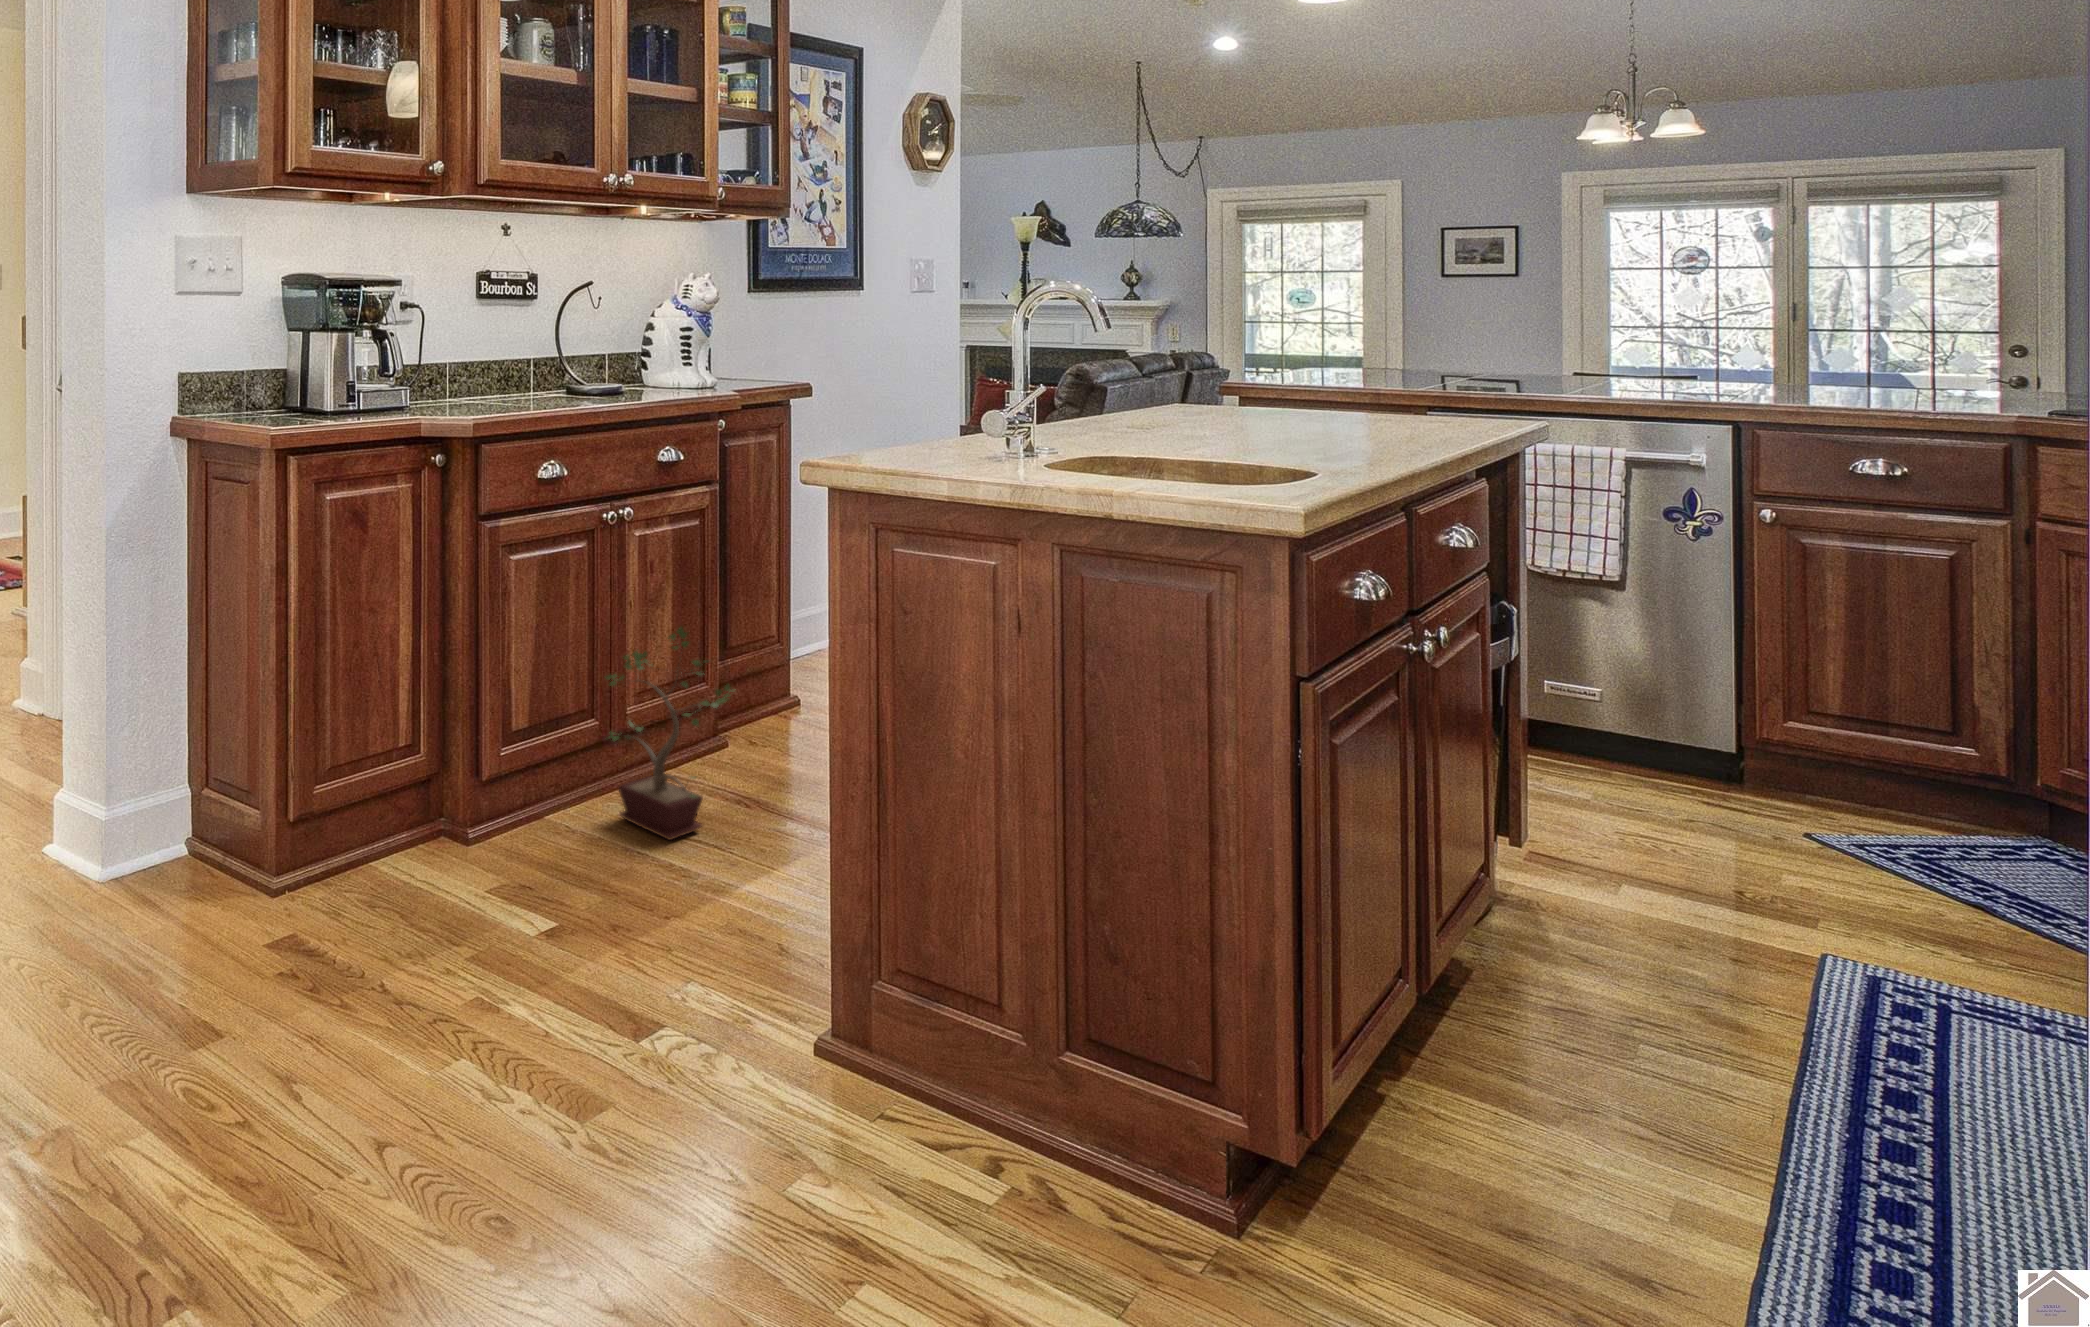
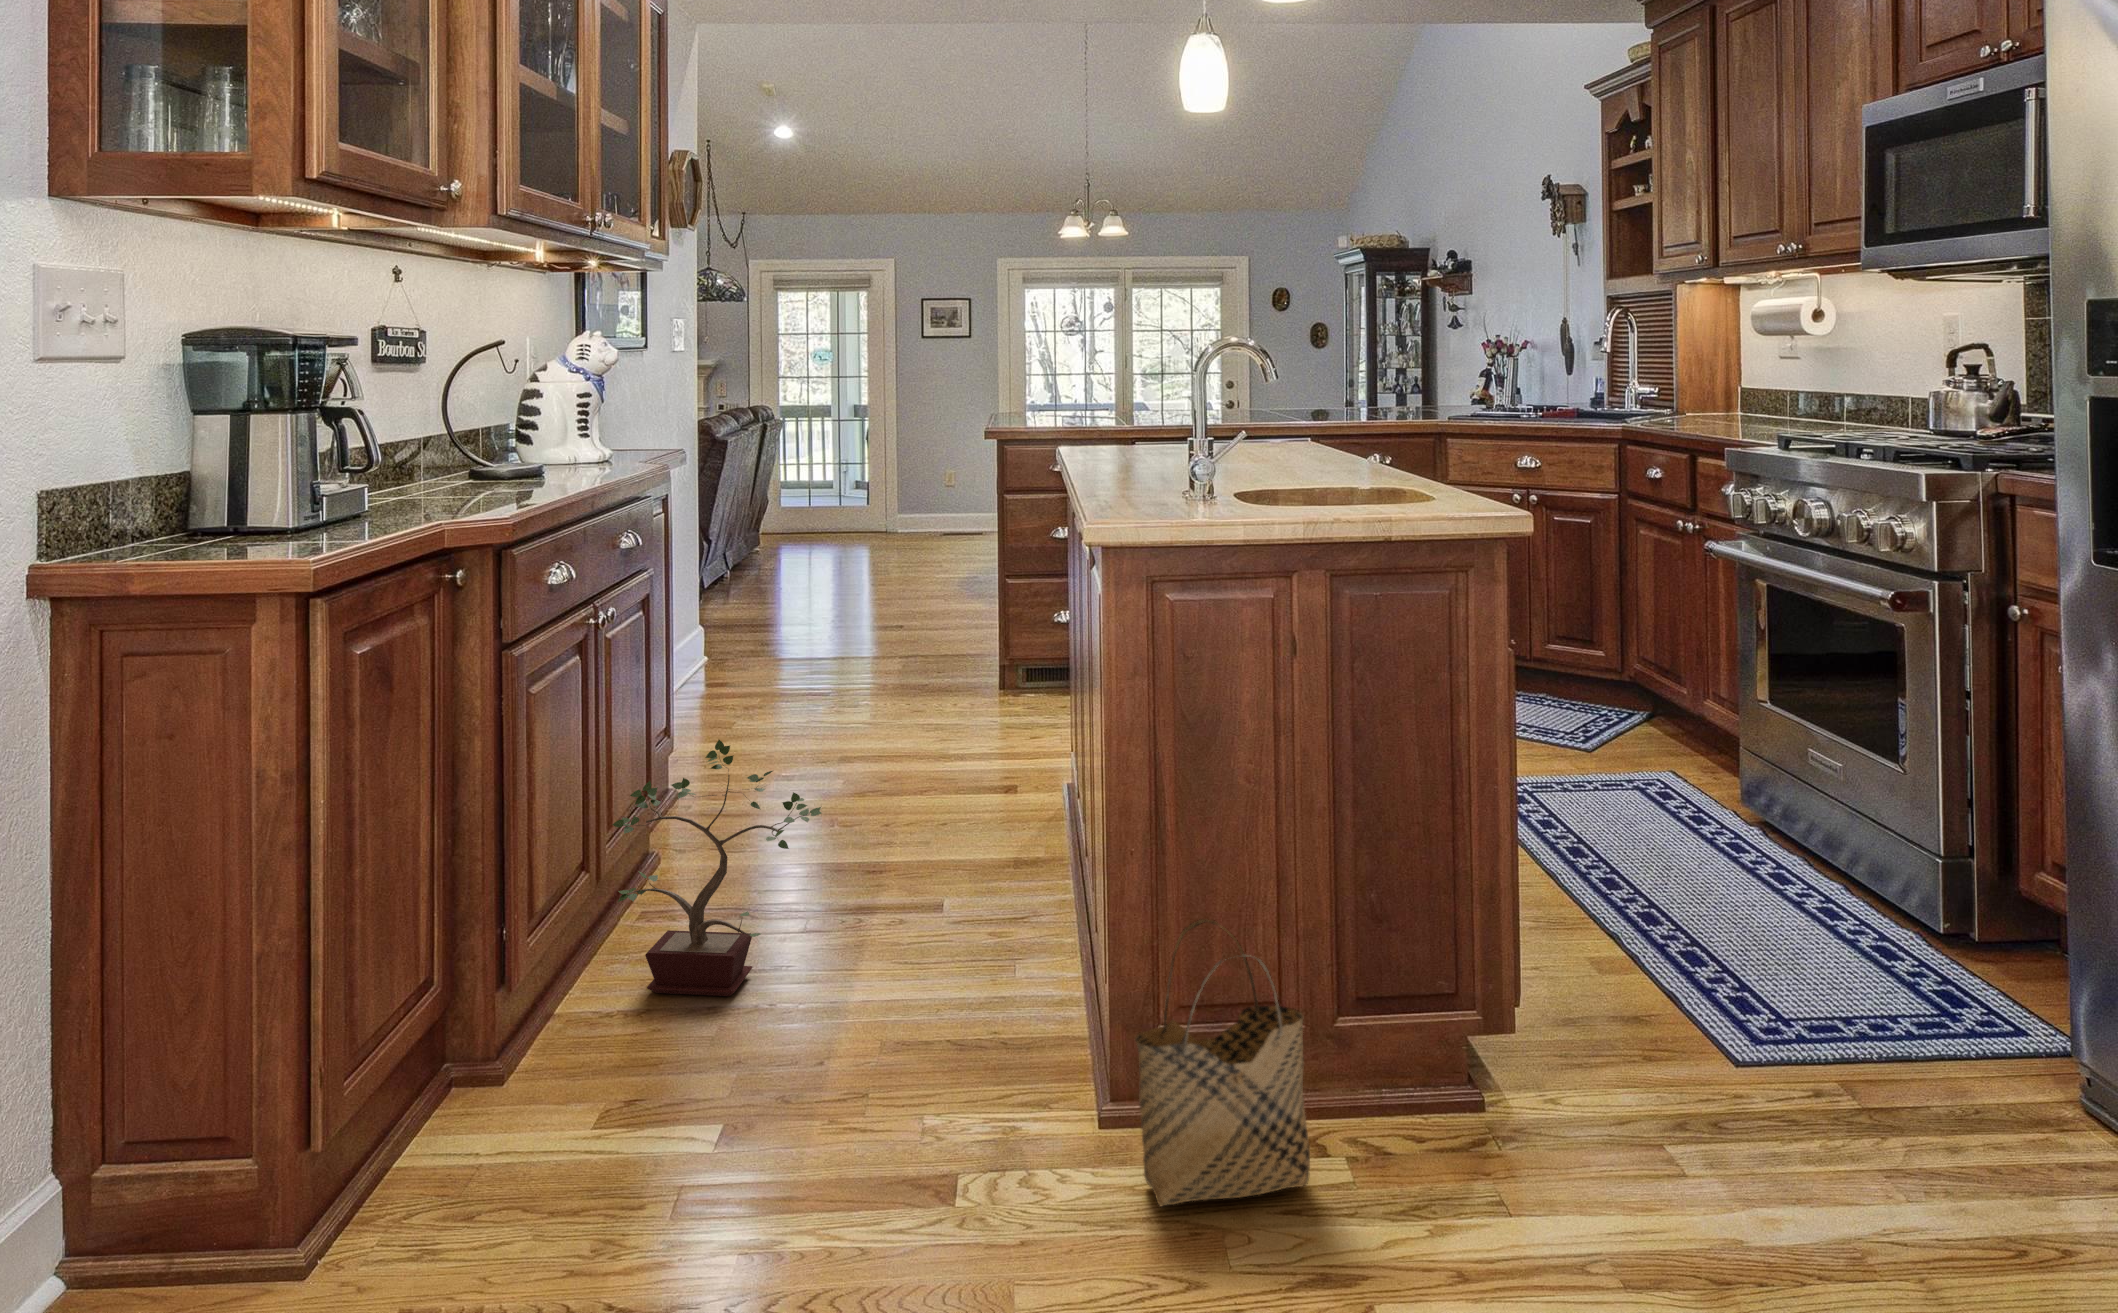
woven basket: none [773,874,962,1176] -> present [1135,919,1310,1206]

